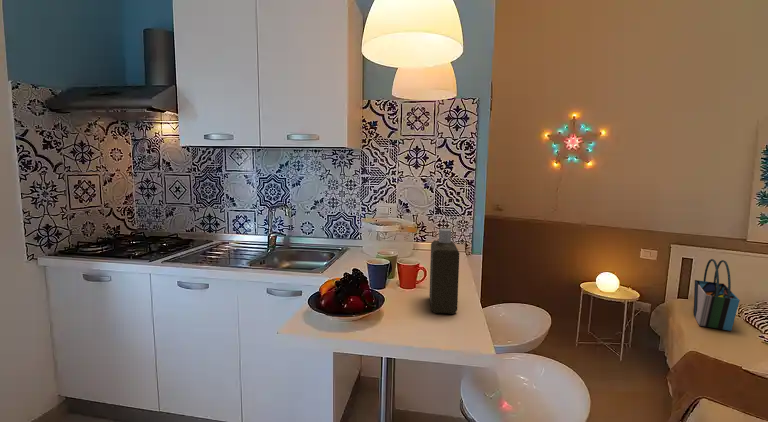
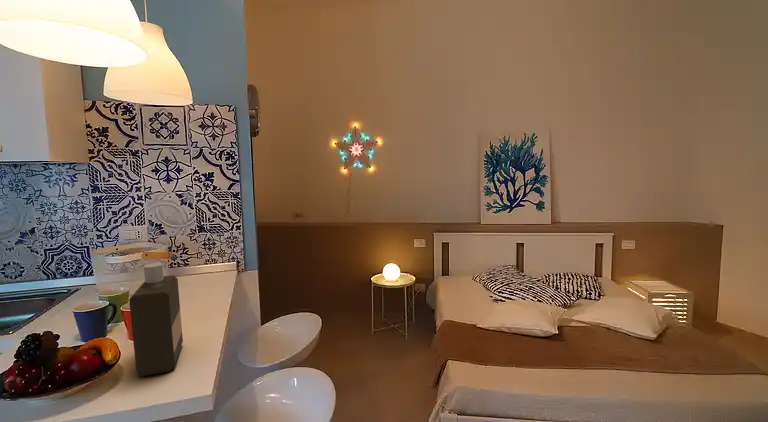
tote bag: present [694,259,740,331] -> none [450,243,477,298]

